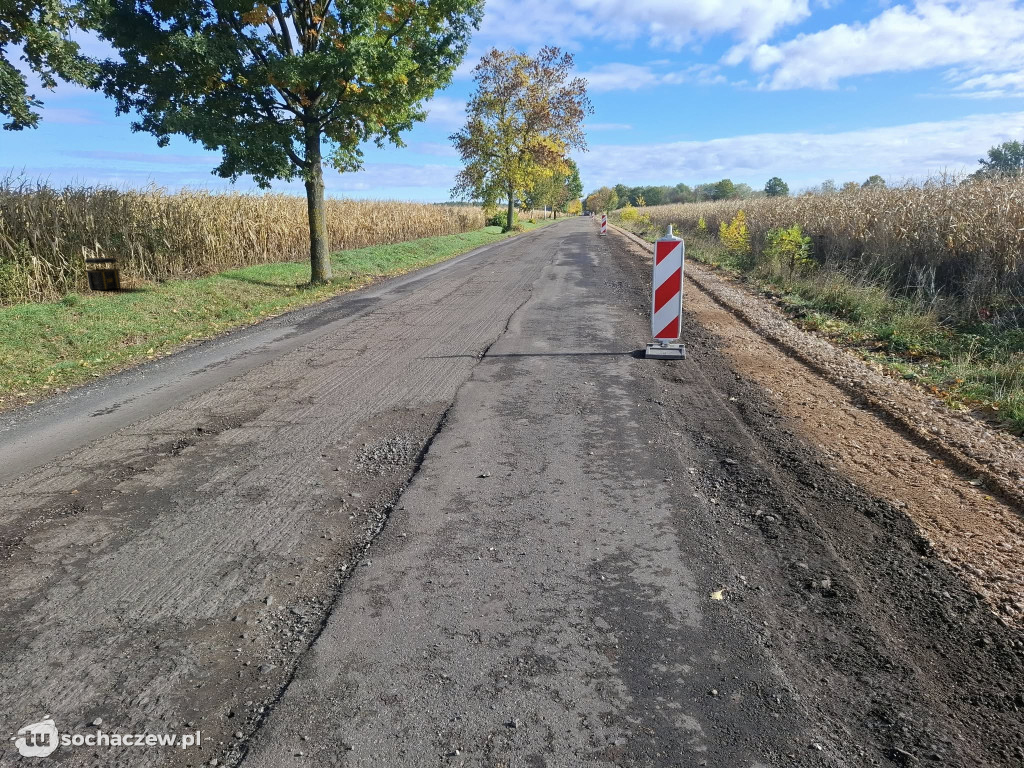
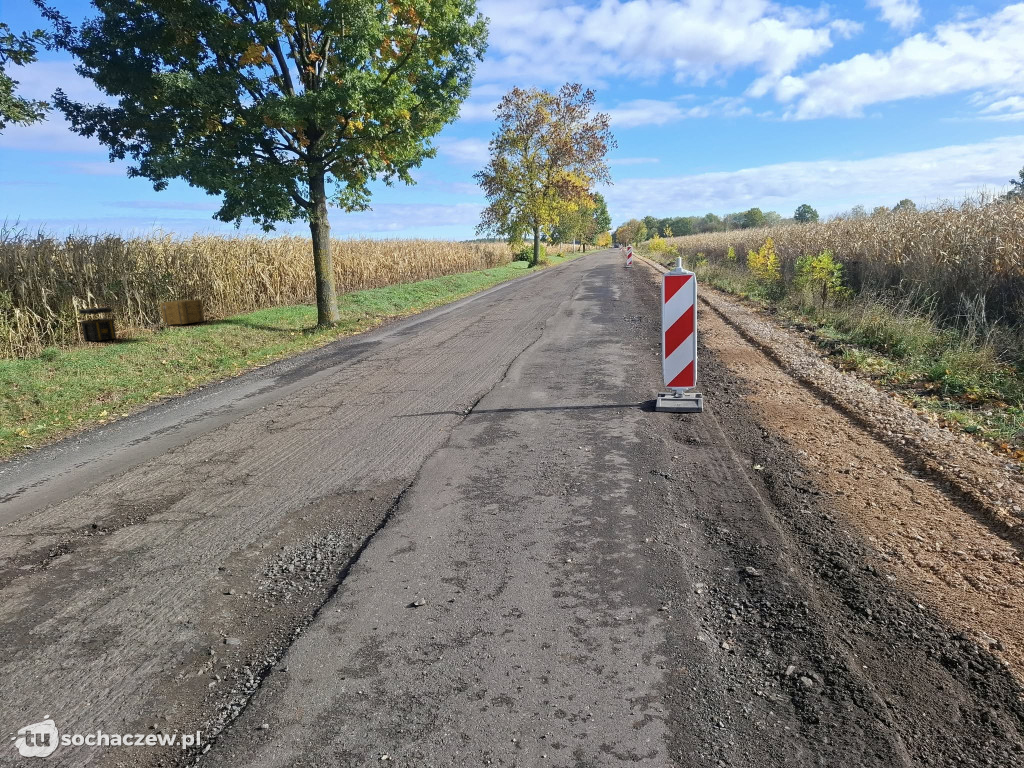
cardboard box: none [158,253,201,278] -> present [161,299,204,325]

